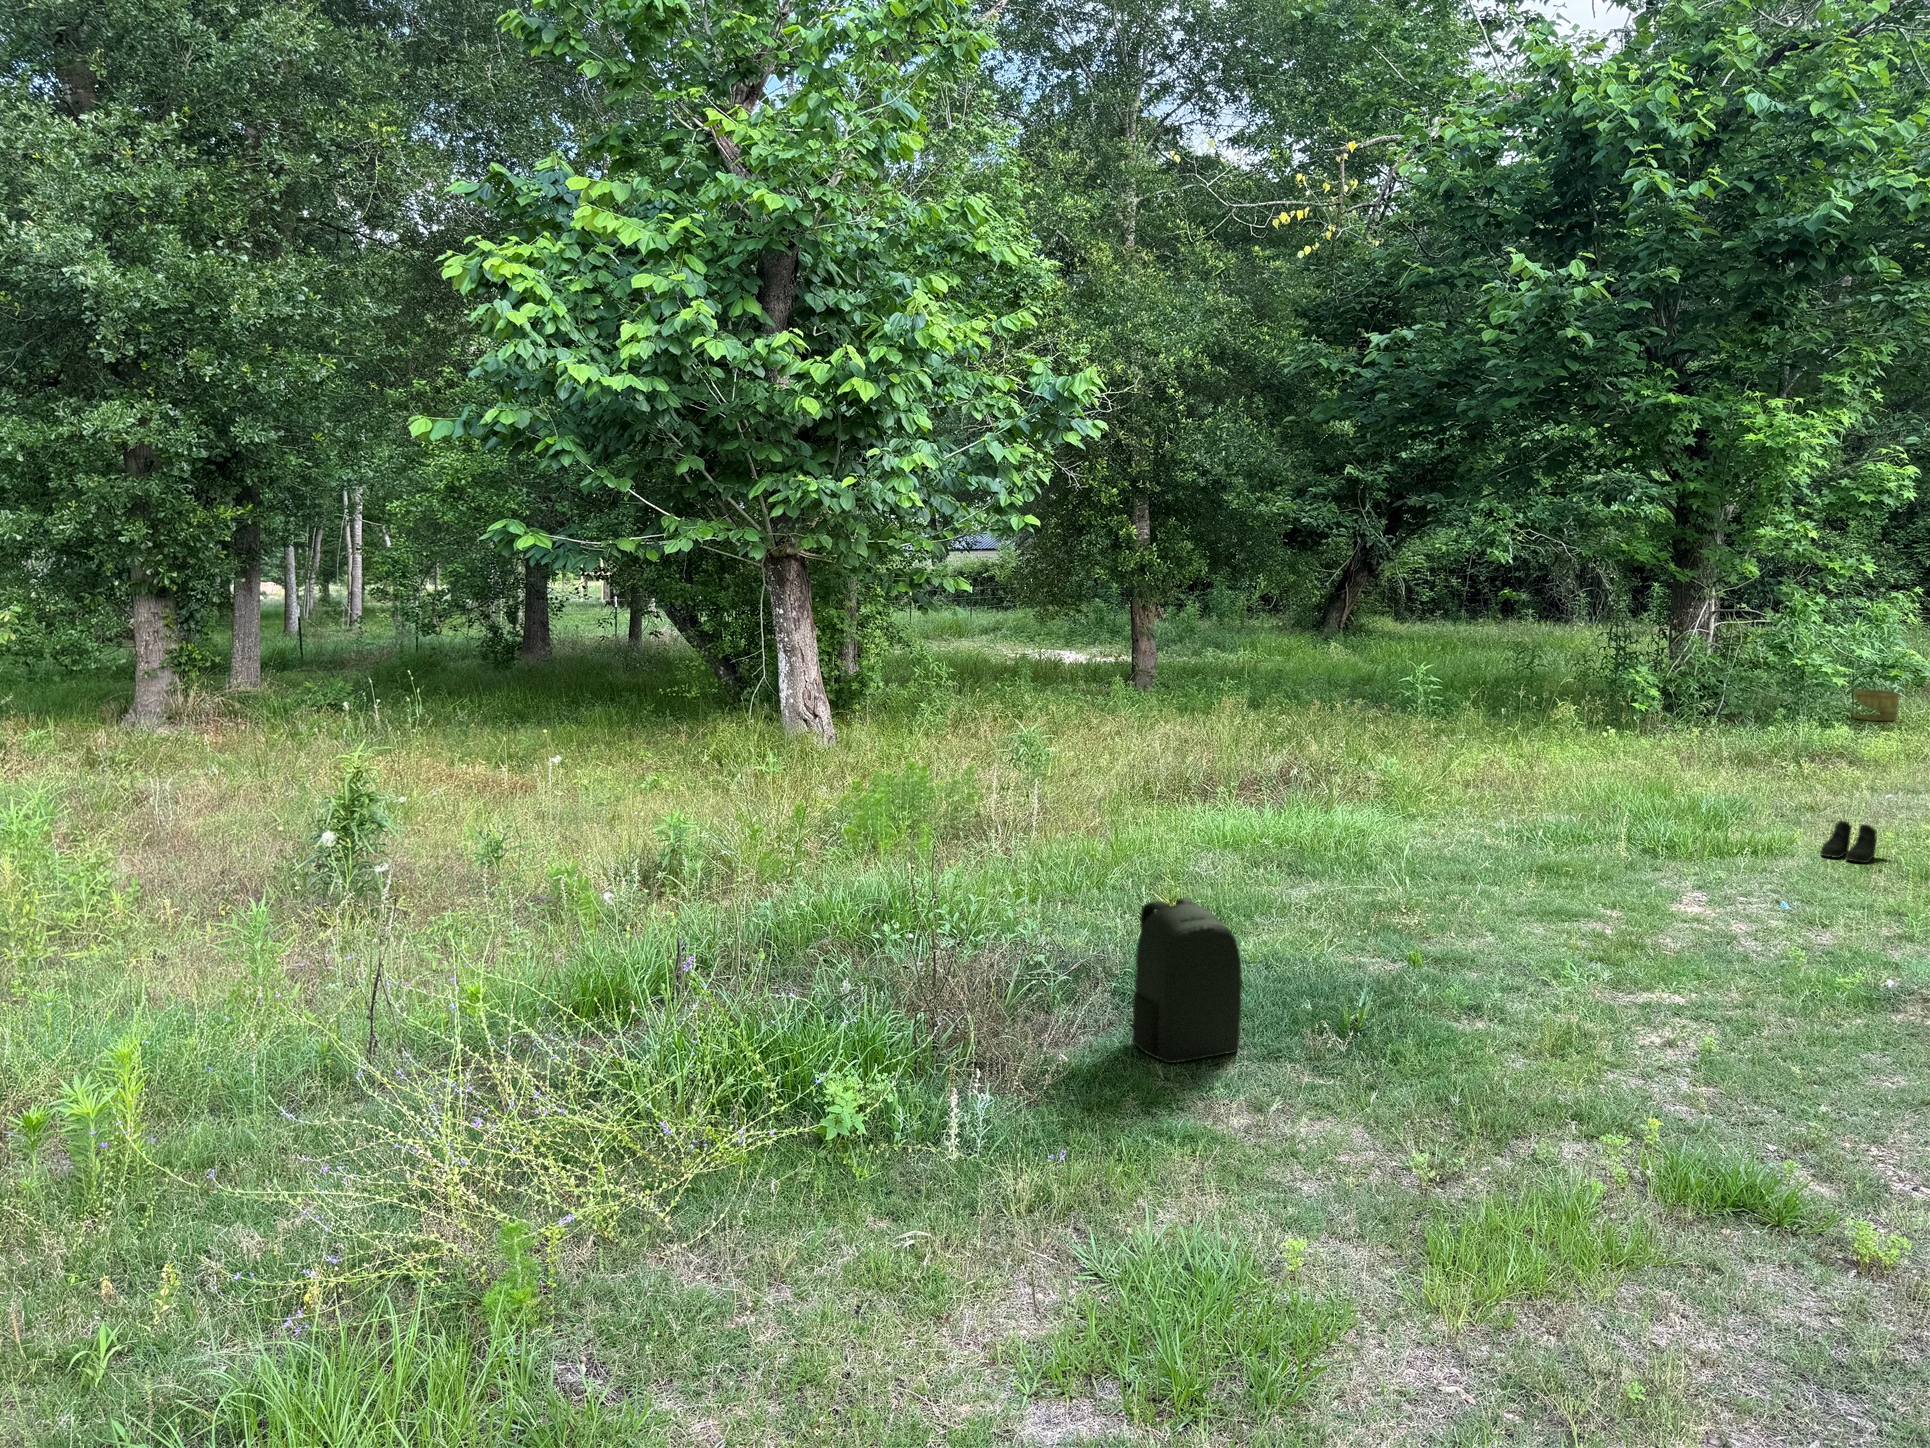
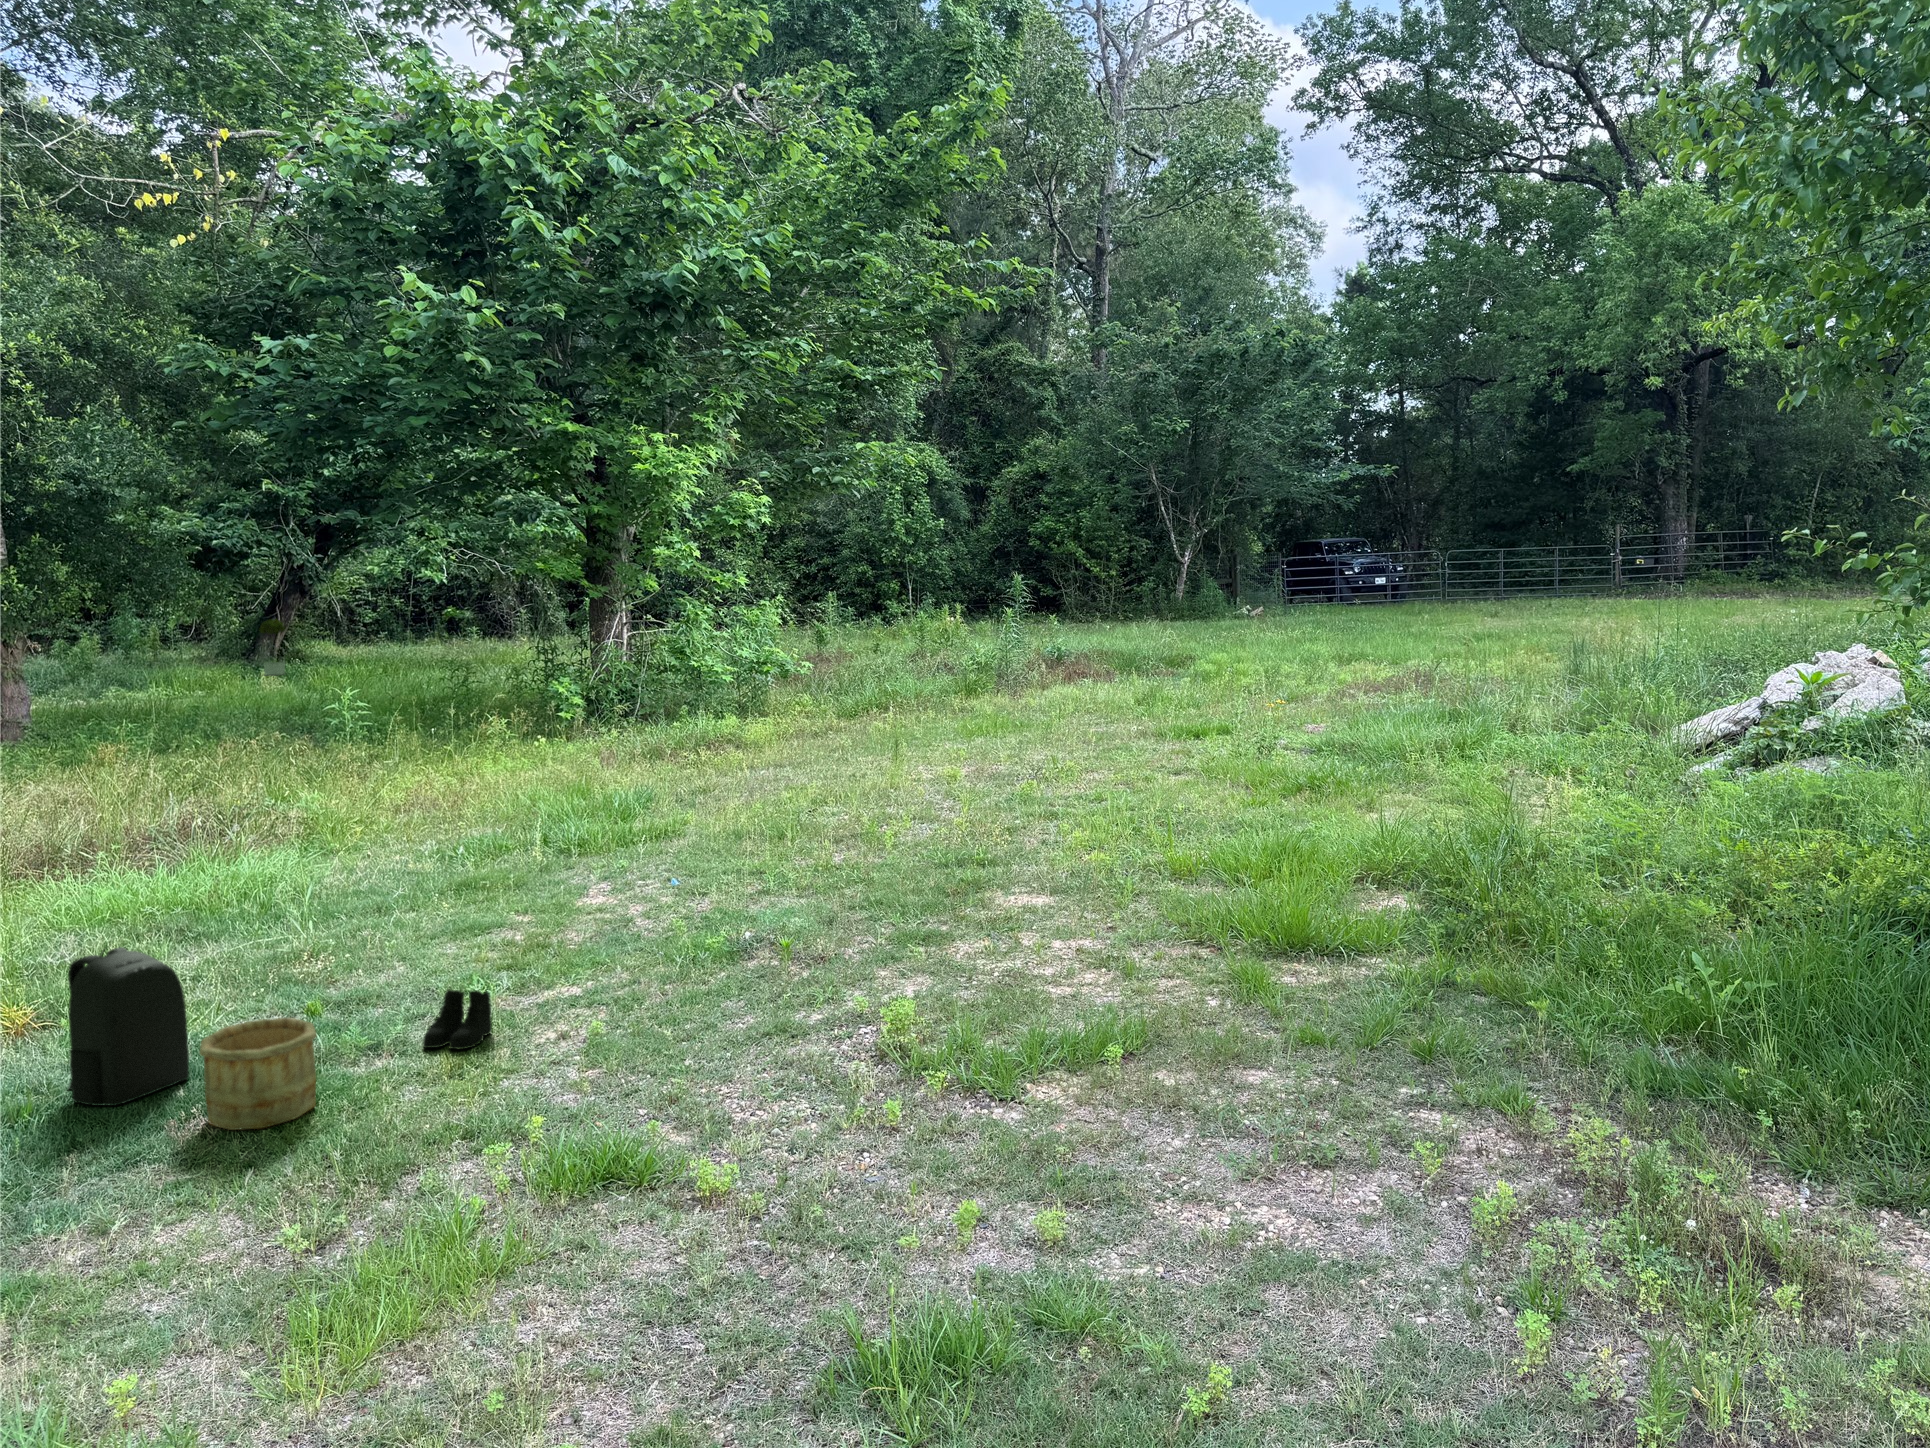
potted tree: none [1342,593,1362,640] -> present [260,619,285,675]
wooden bucket: present [1852,689,1900,721] -> present [199,1018,317,1130]
boots: present [1820,821,1877,863] -> present [423,989,492,1049]

